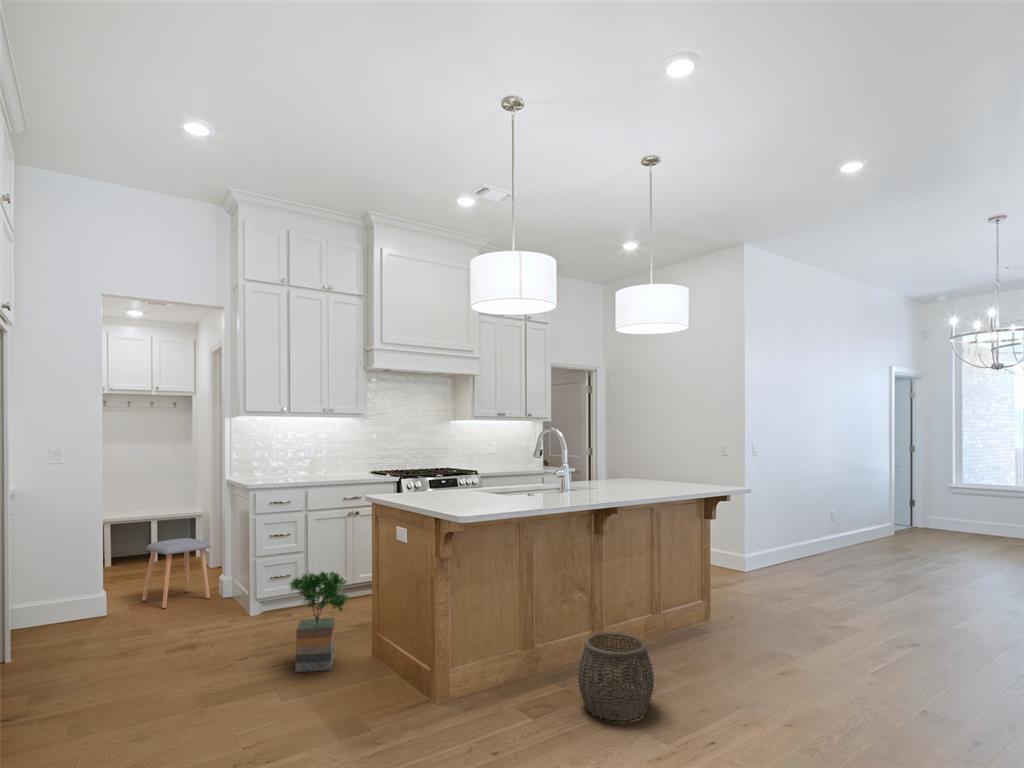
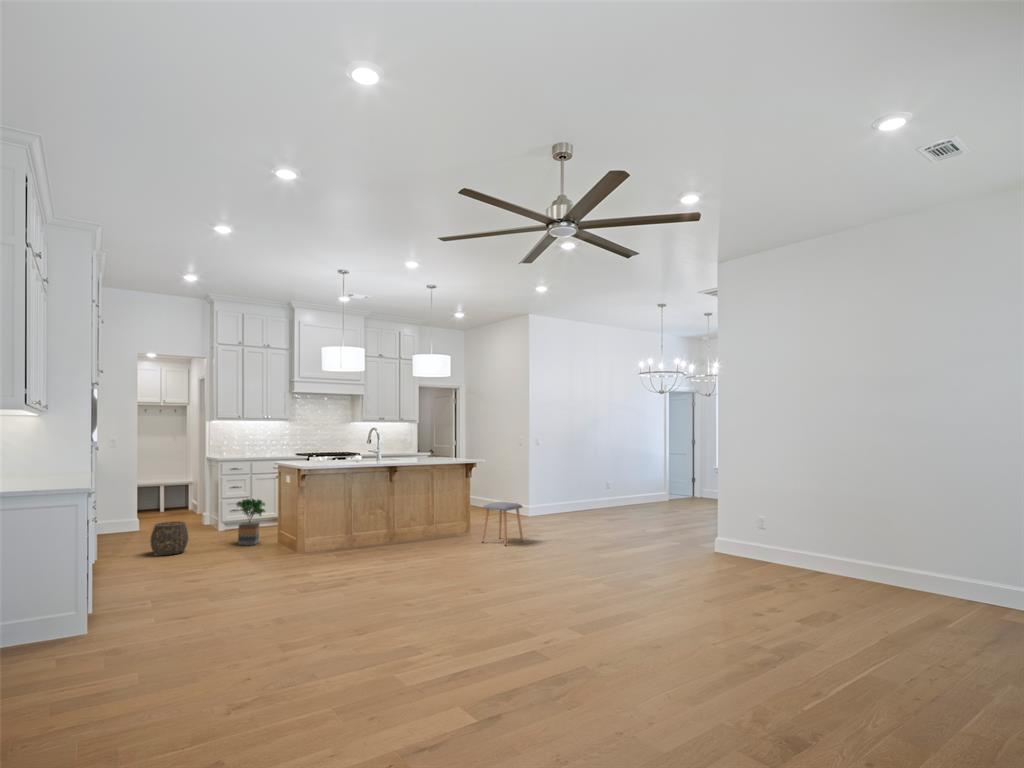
stool: present [142,538,210,609] -> present [482,502,523,546]
woven basket: present [578,632,654,722] -> present [150,521,188,555]

